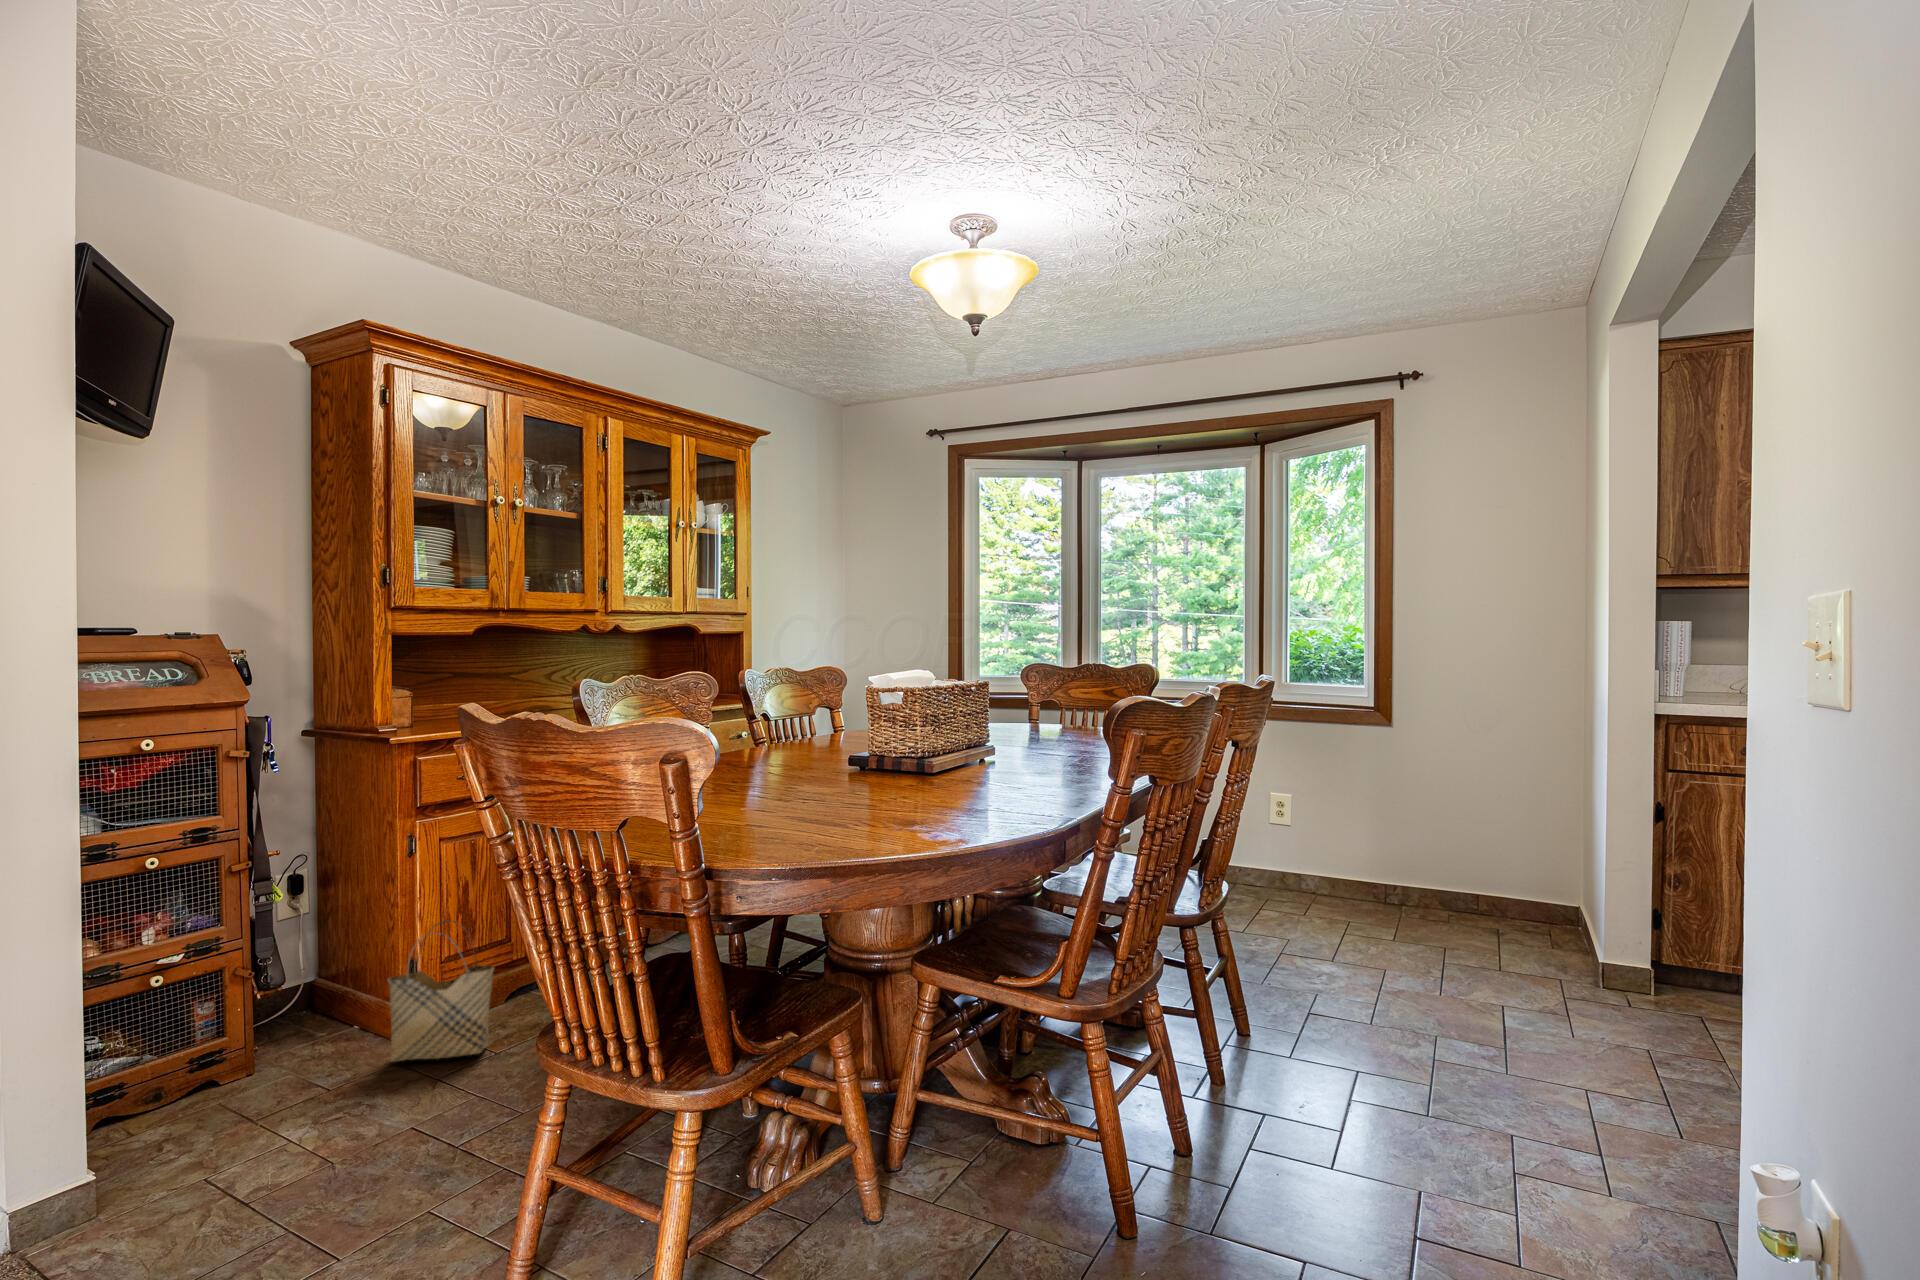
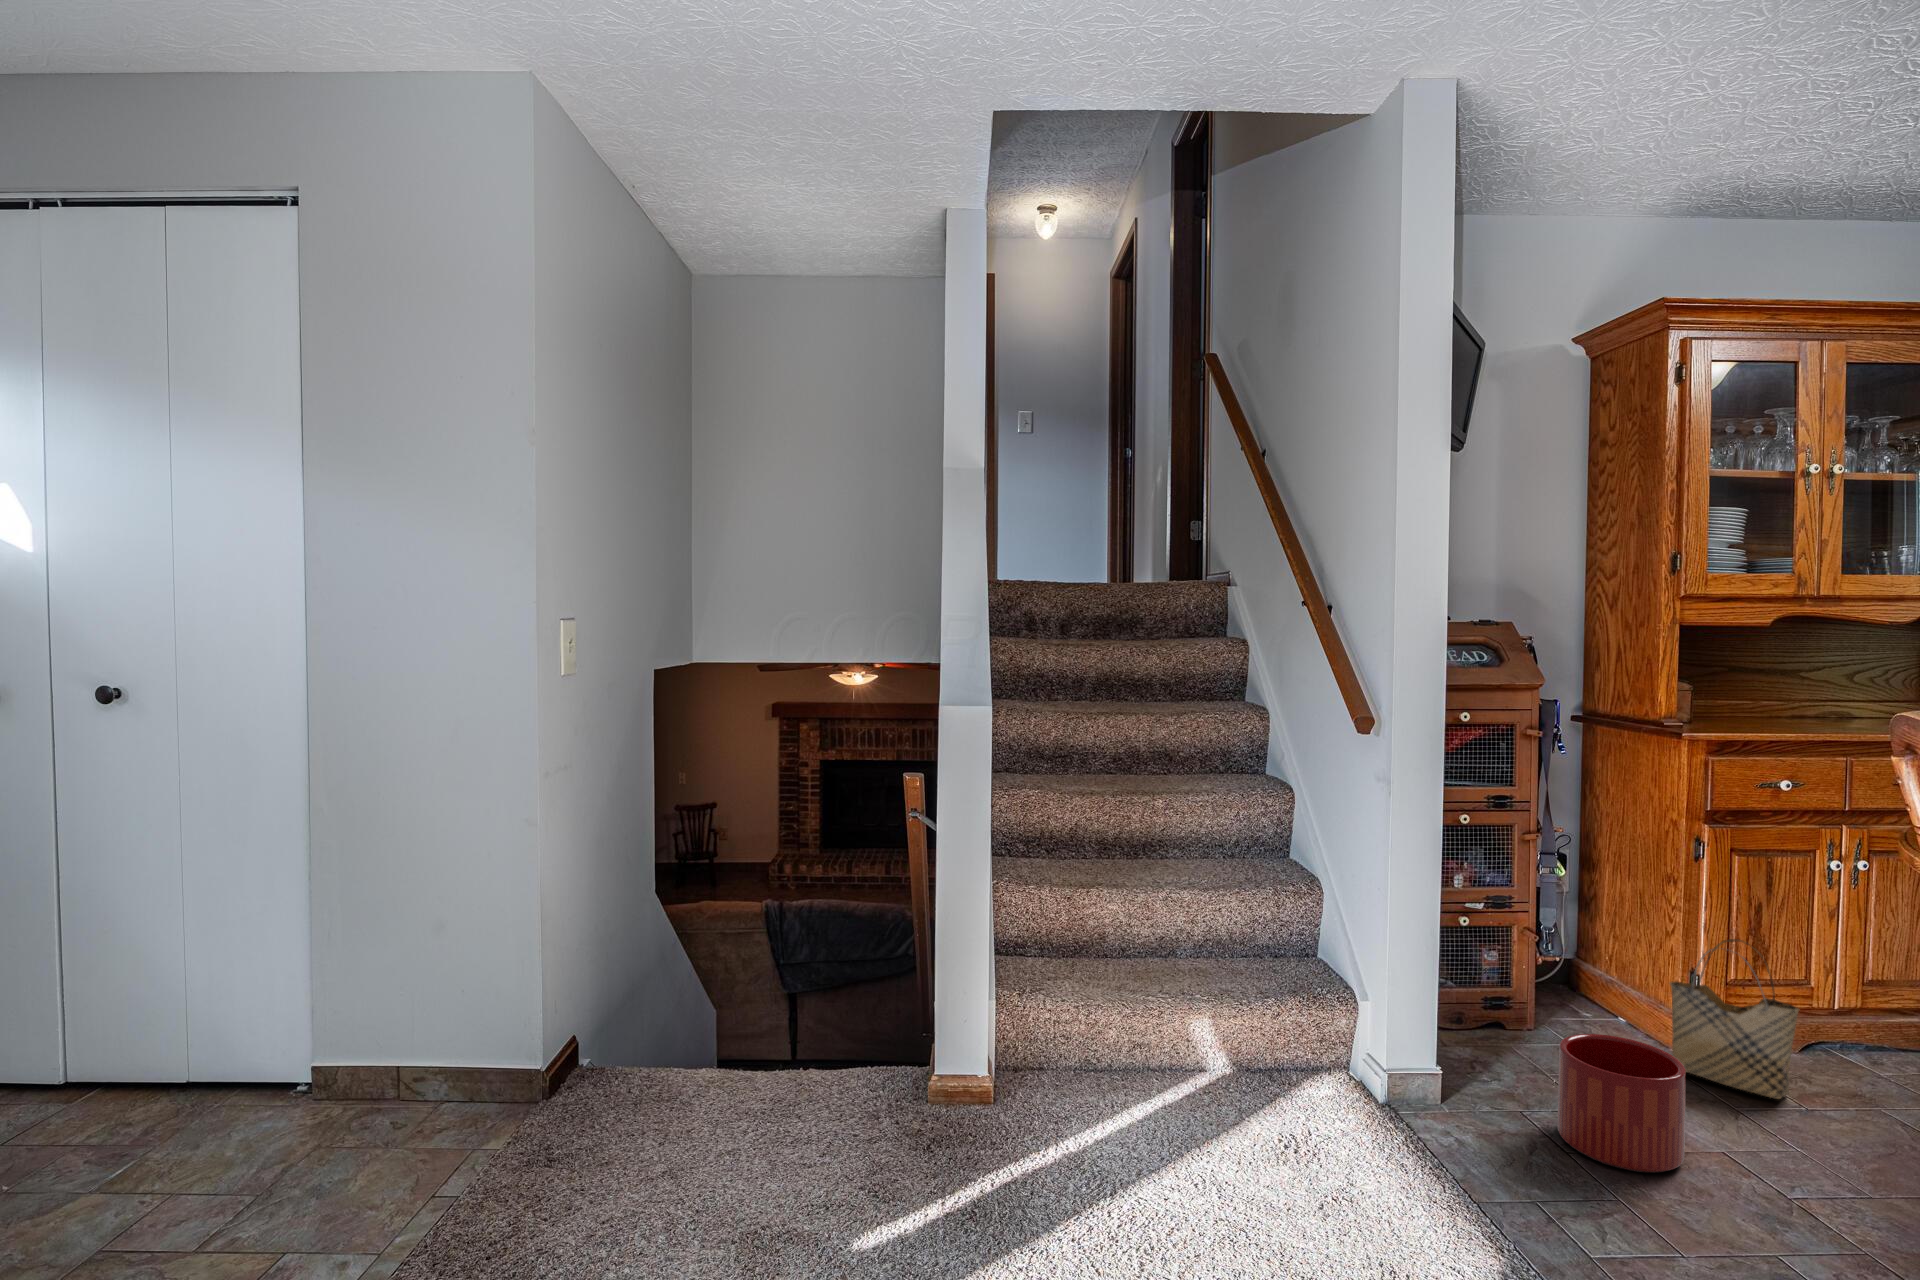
planter: none [255,1054,387,1201] -> present [1558,1034,1686,1172]

